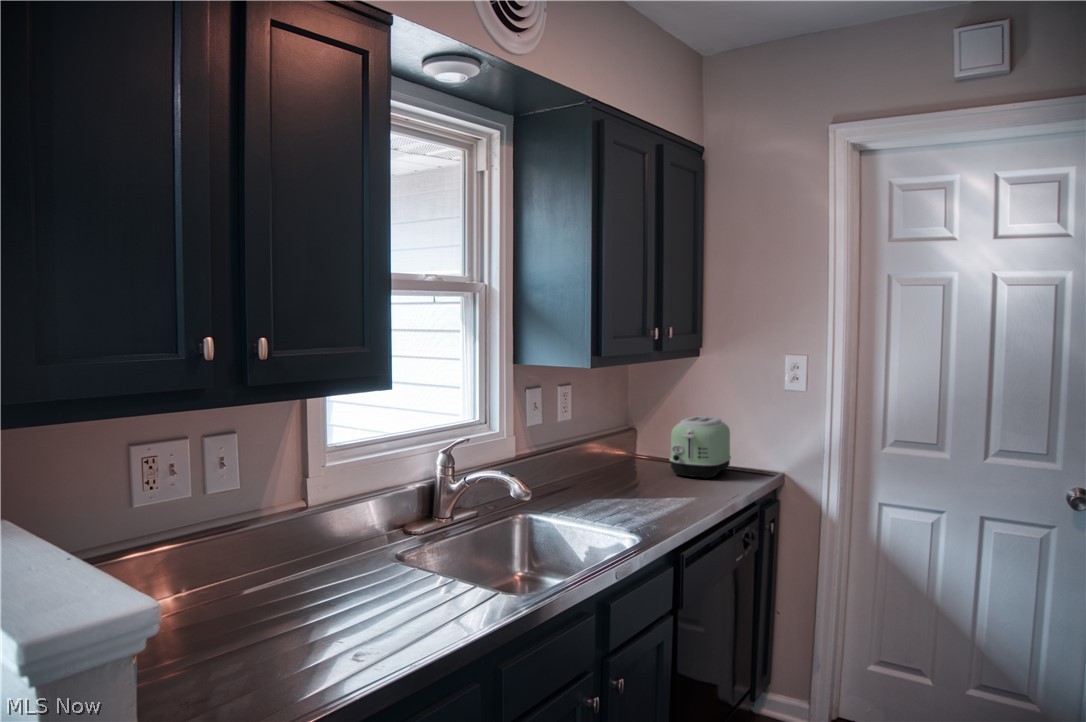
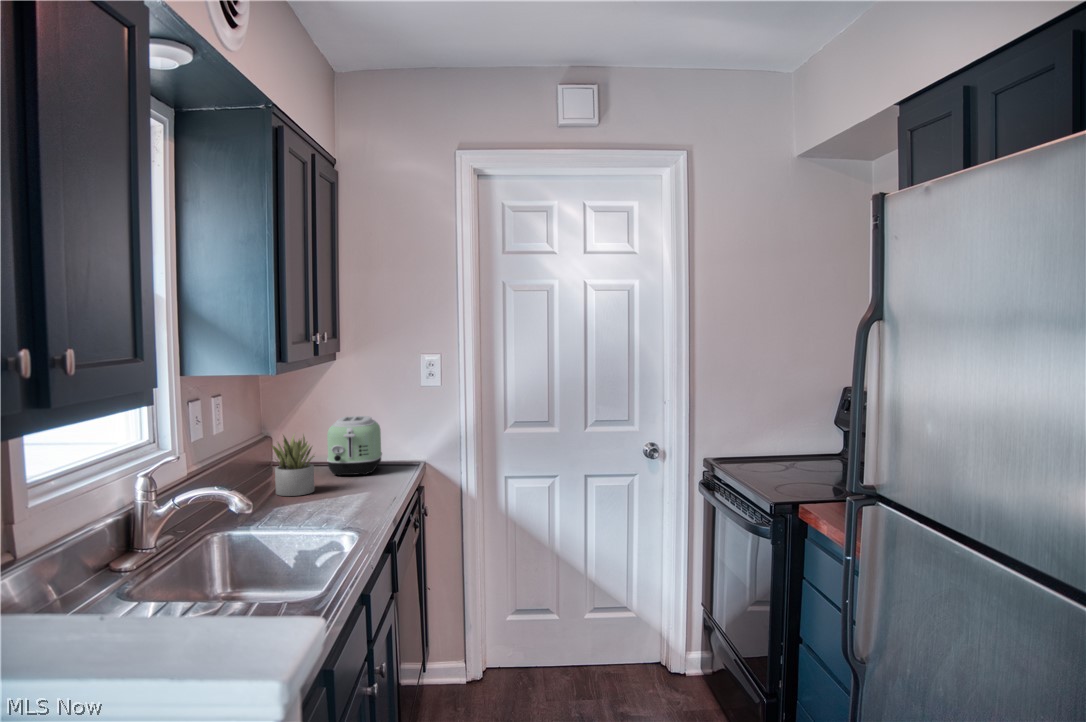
succulent plant: none [602,427,643,490] -> present [272,434,315,496]

